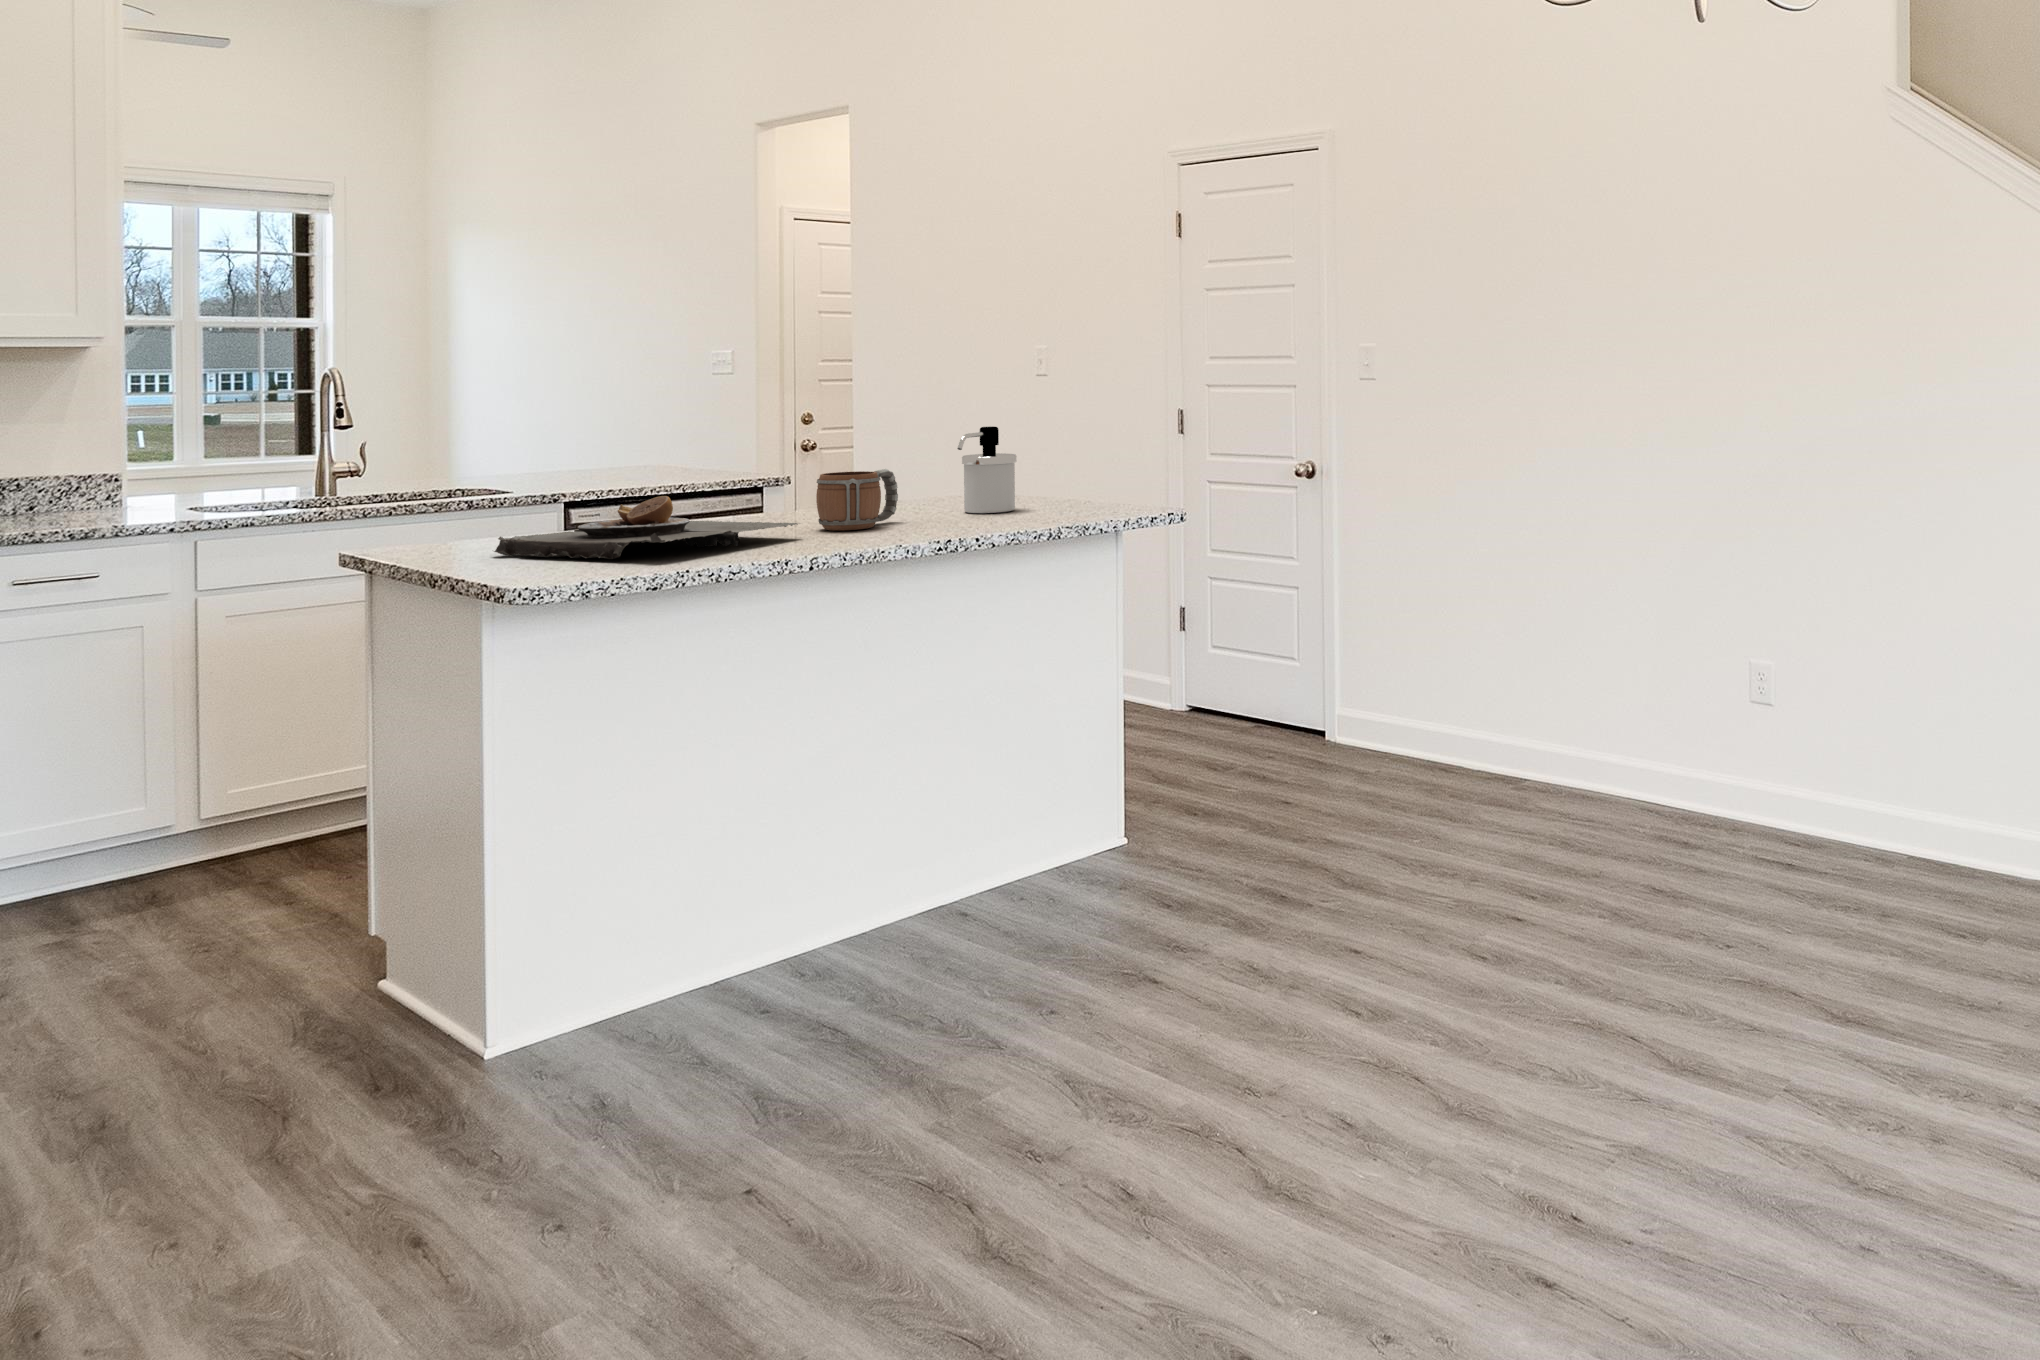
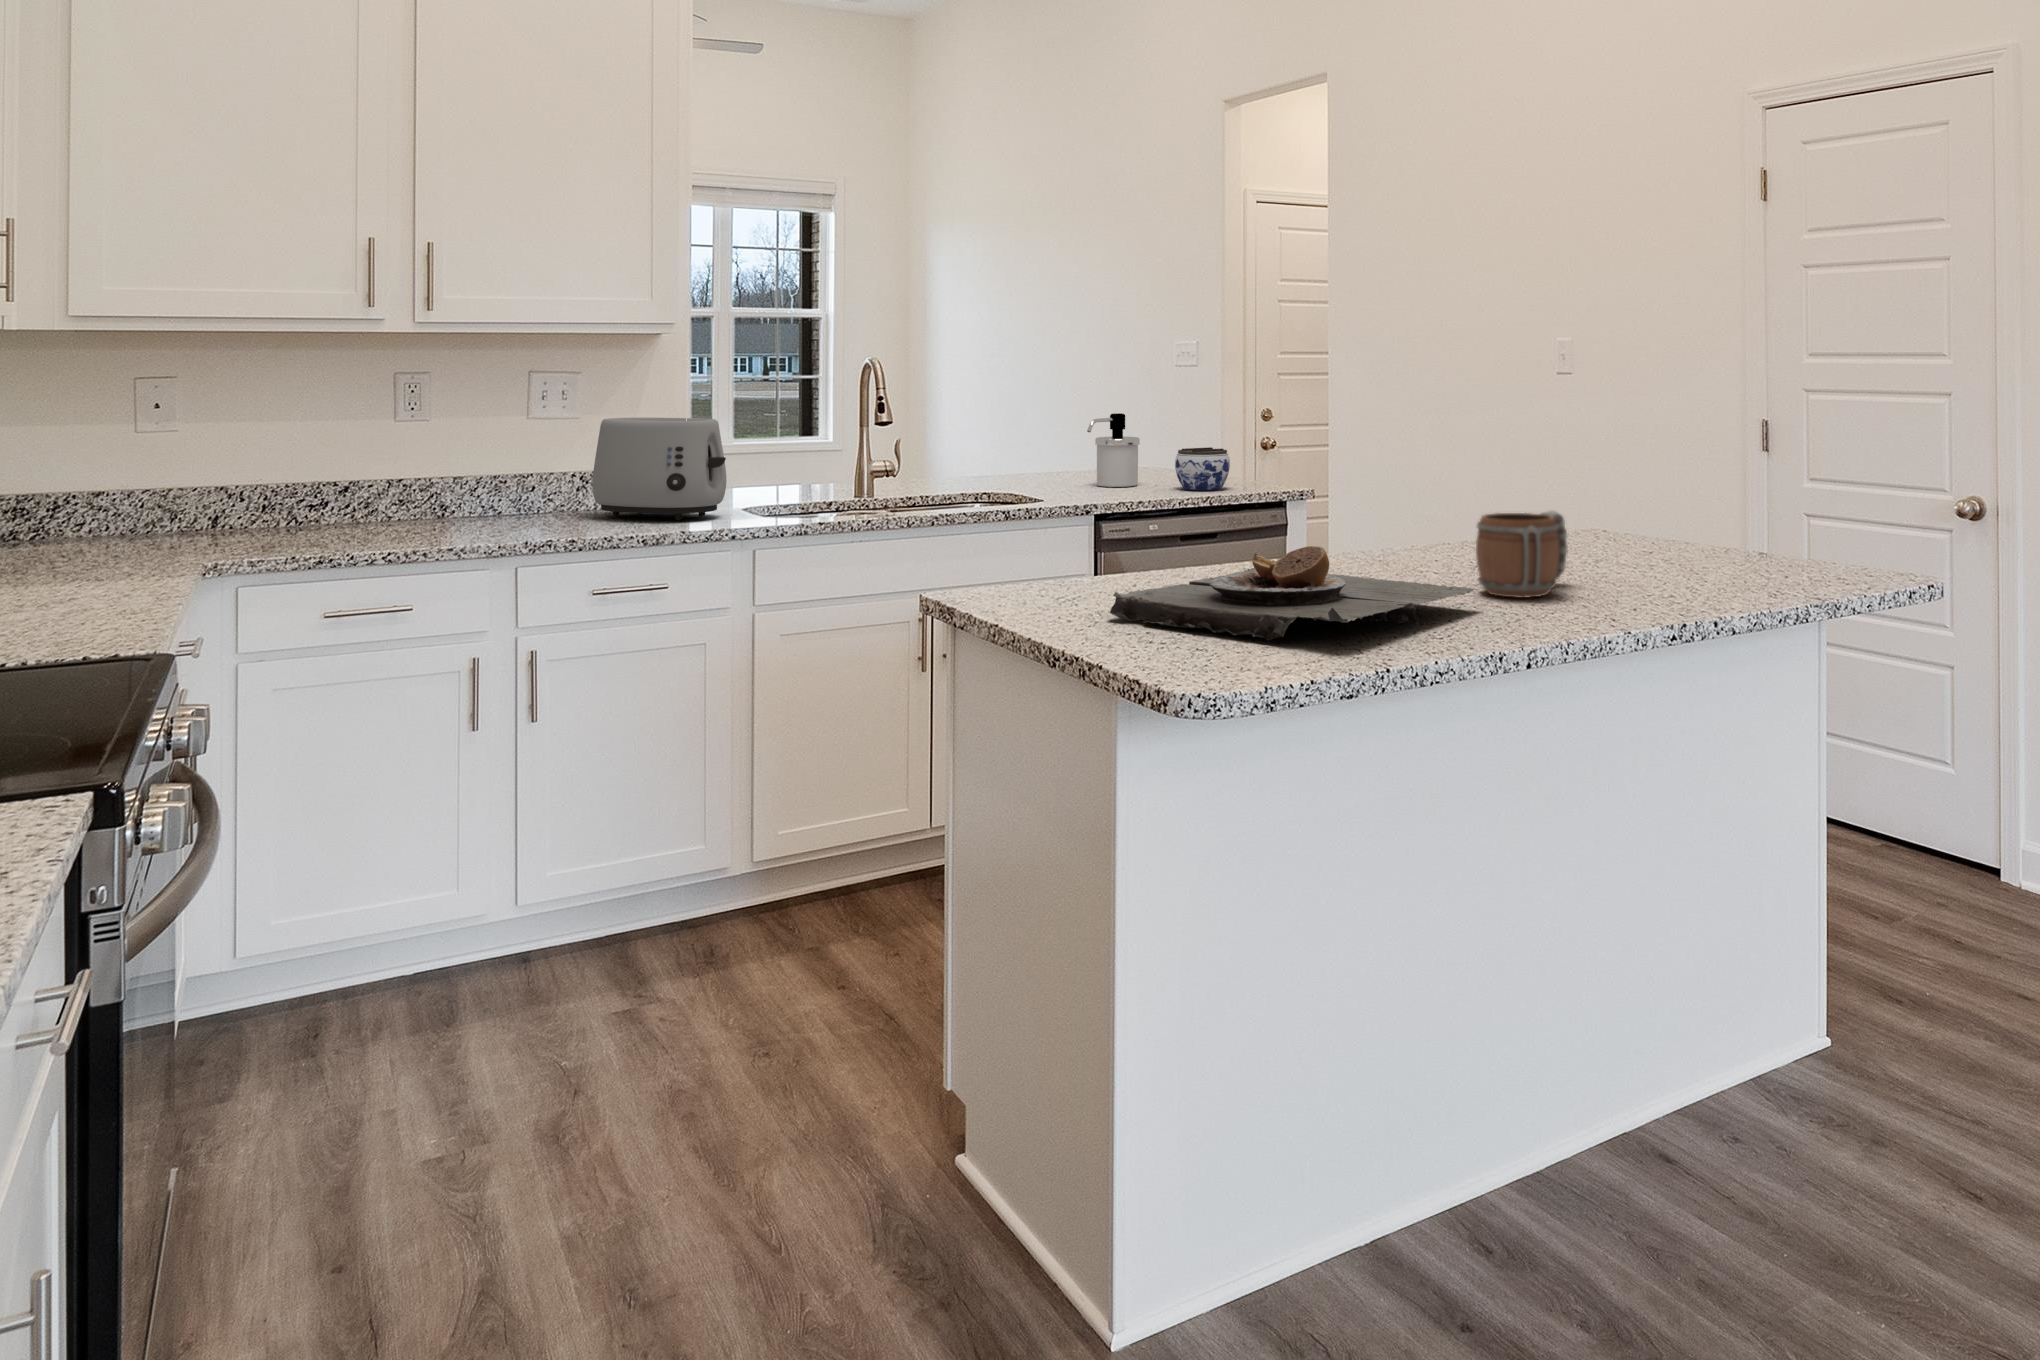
soap dispenser: present [957,426,1016,513] -> present [1087,413,1140,487]
toaster: none [13,427,167,520] -> present [592,417,727,520]
jar: none [657,442,711,479] -> present [1175,447,1230,490]

